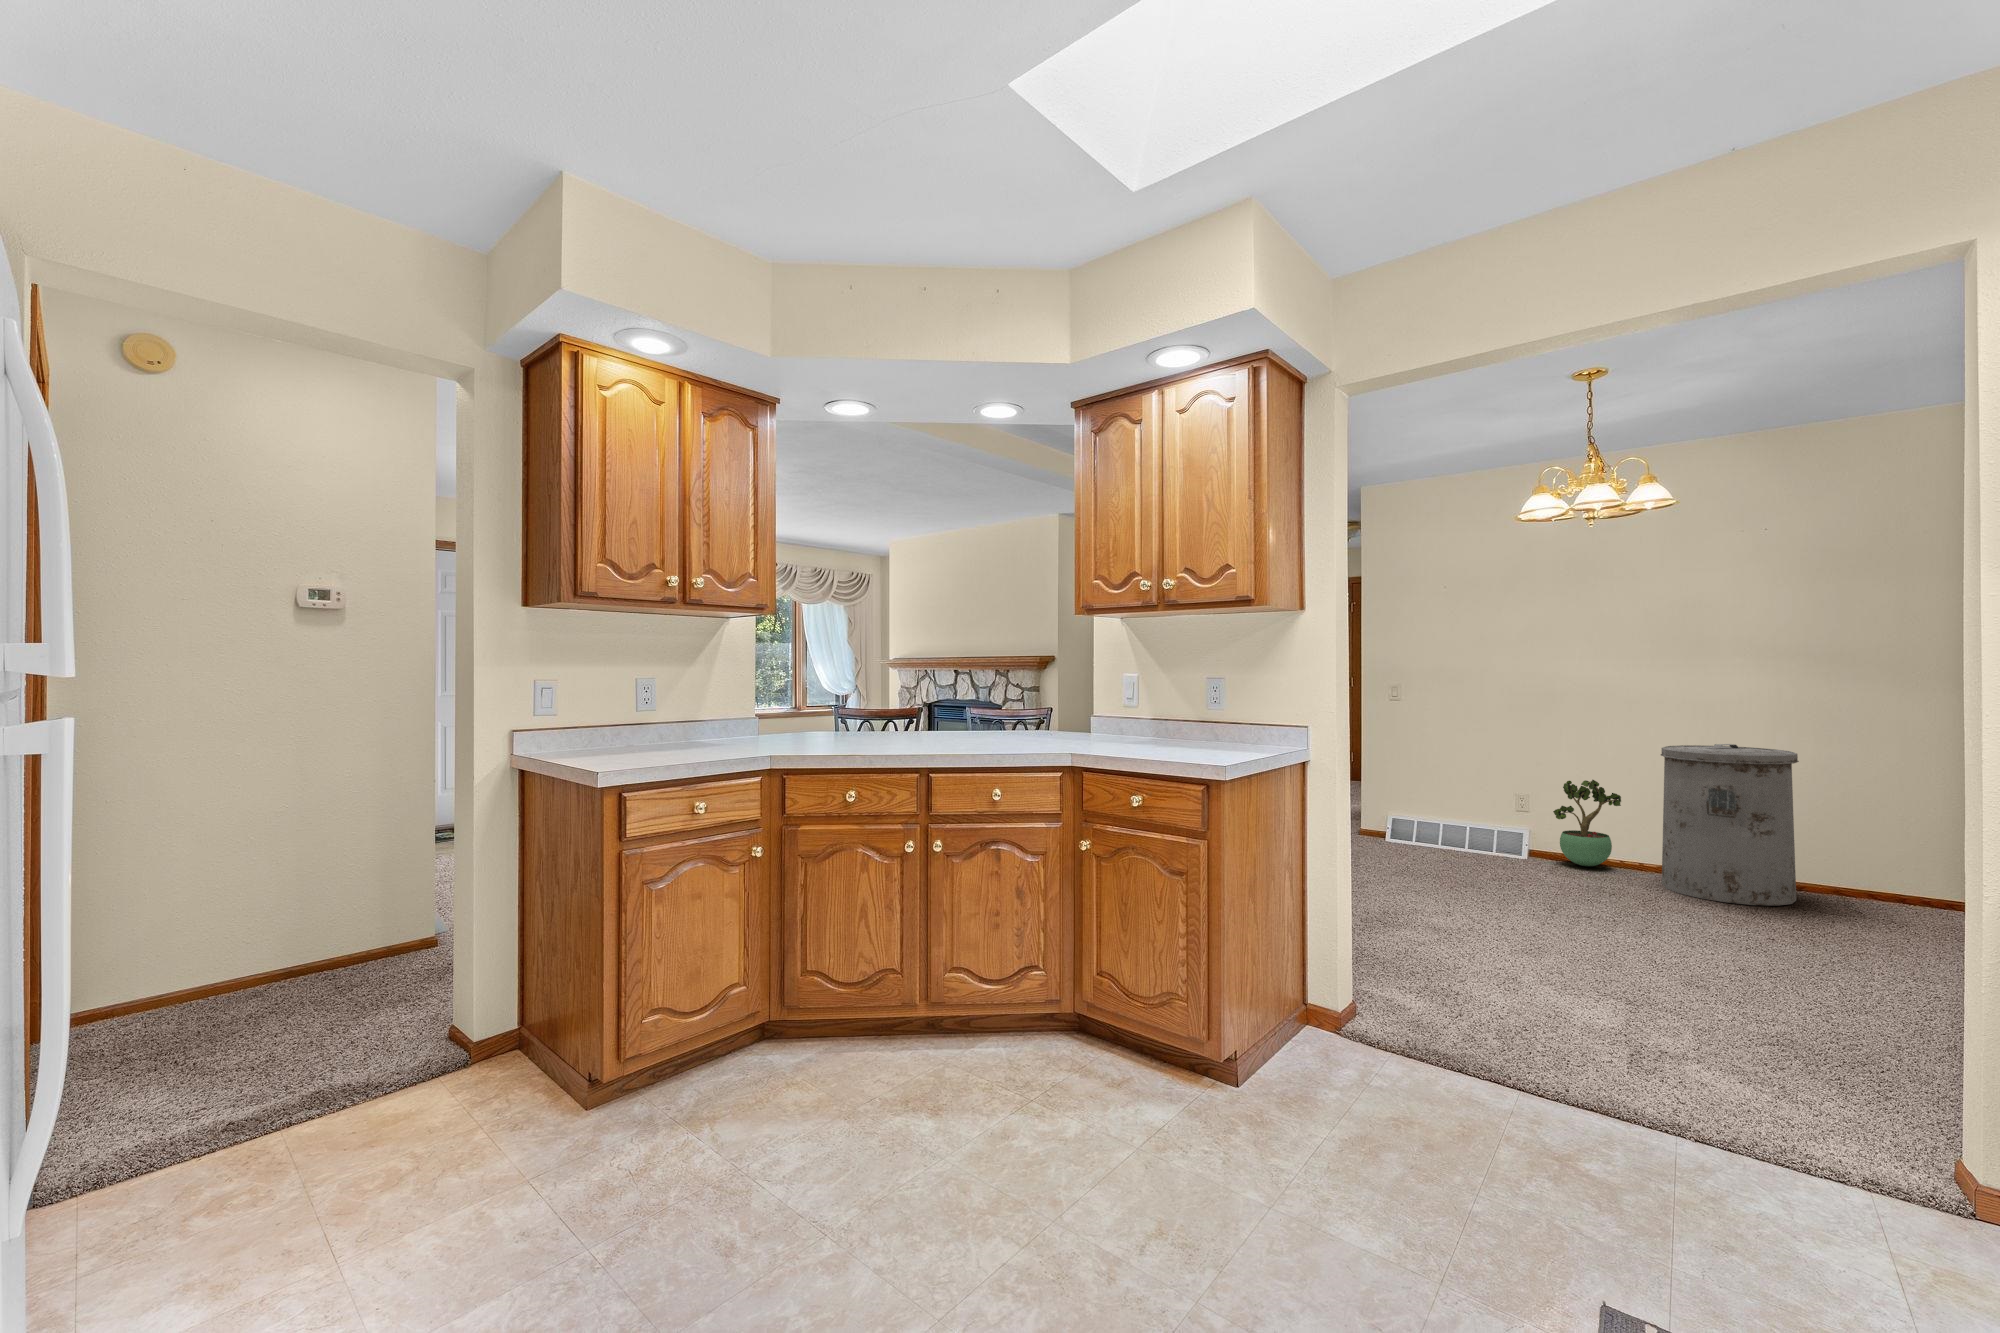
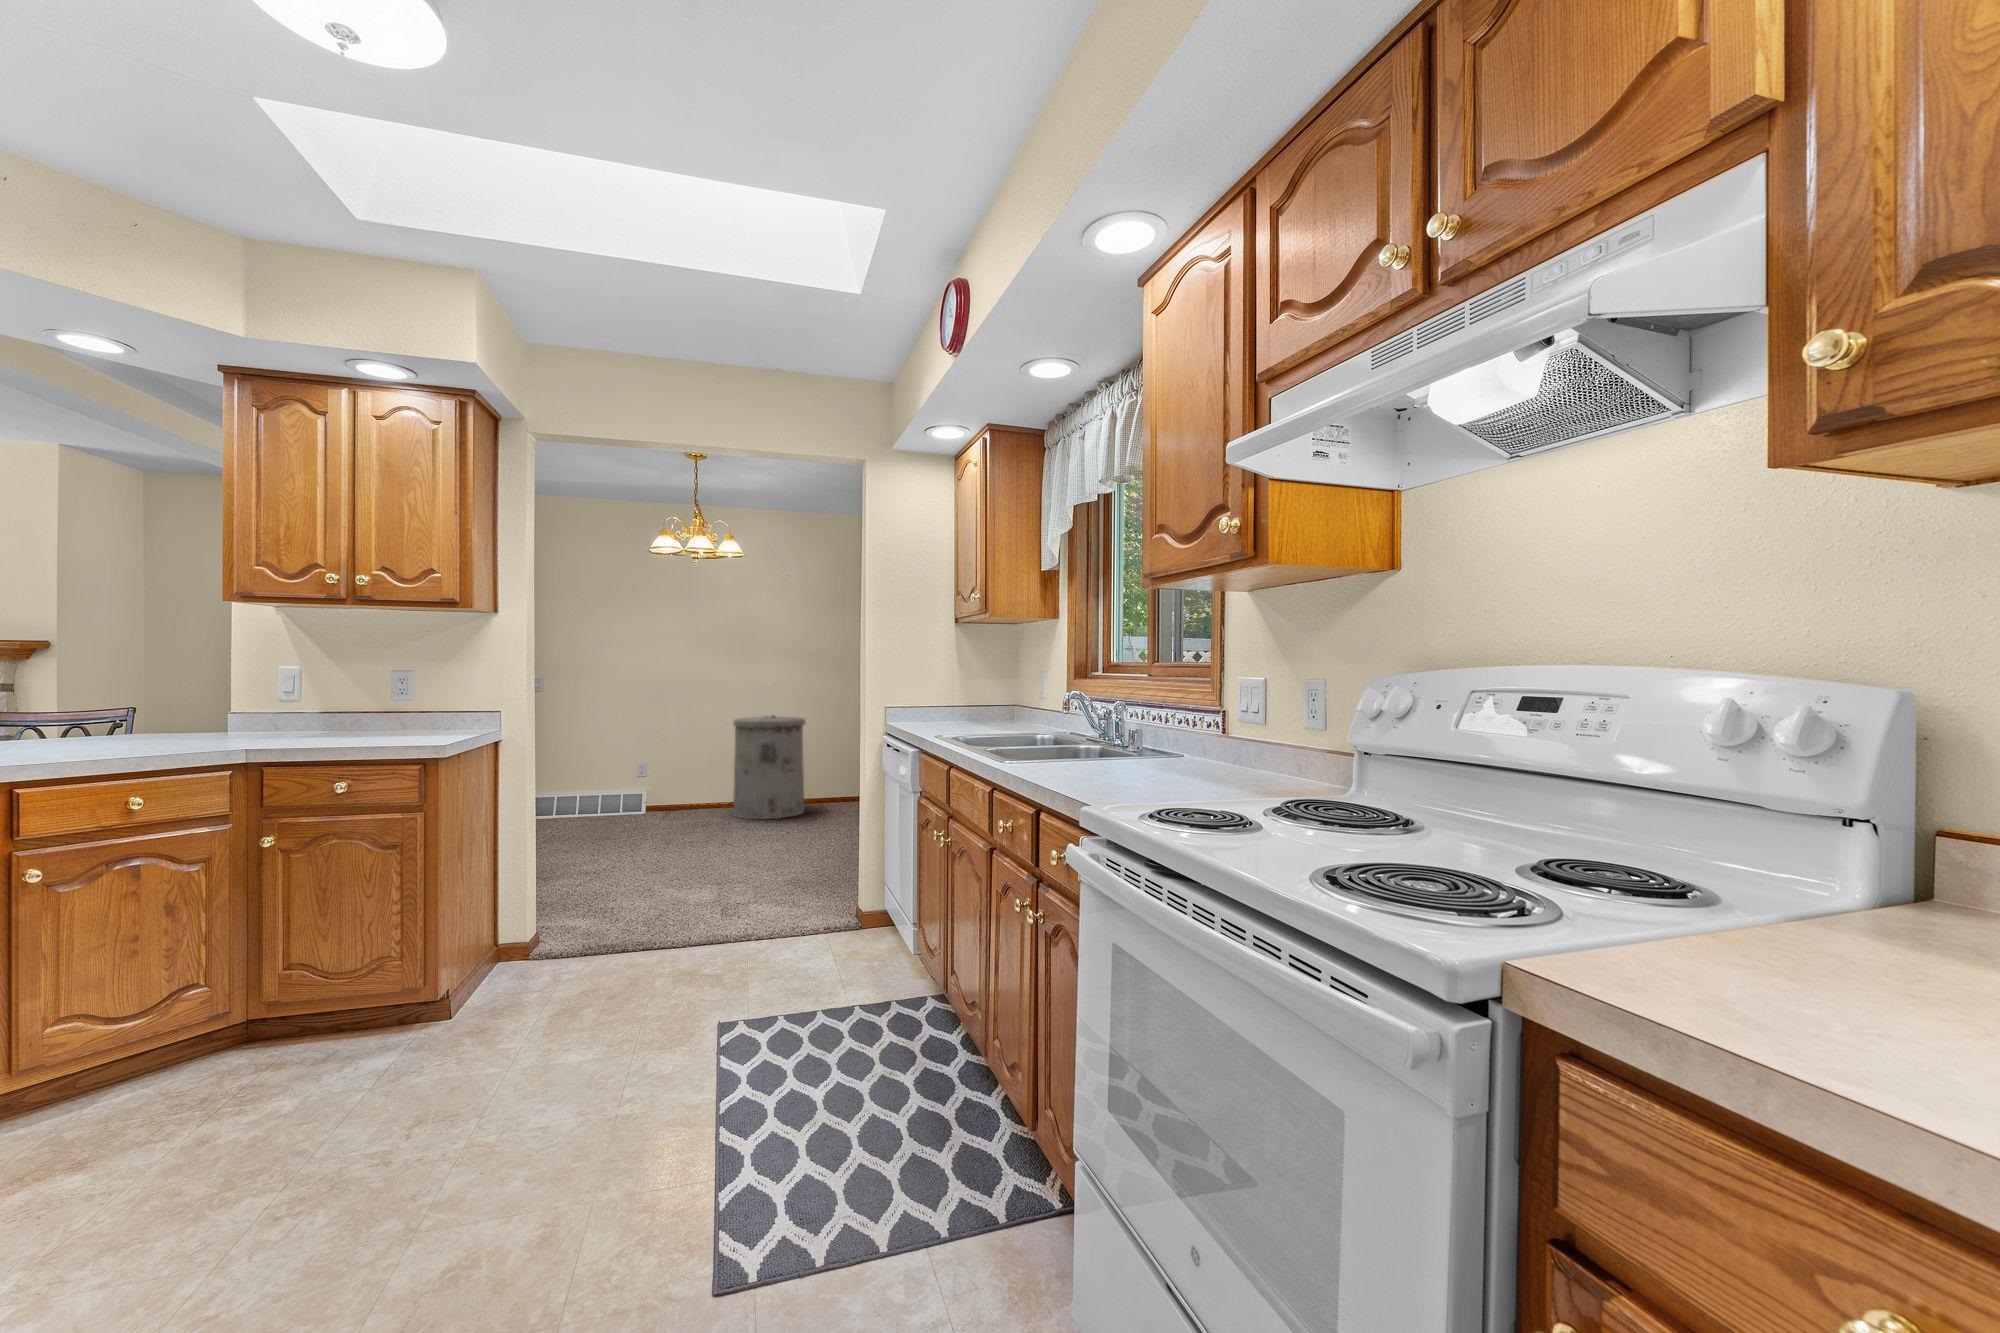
potted plant: present [1553,780,1621,866] -> none [663,747,709,812]

